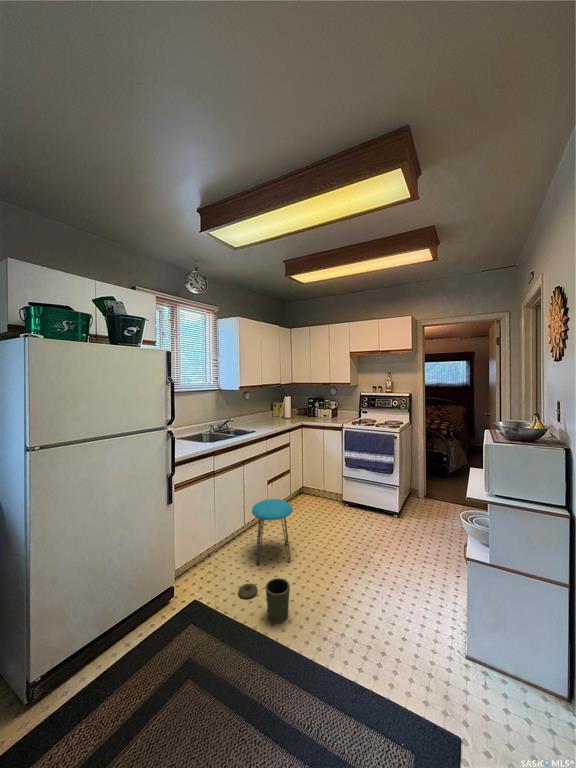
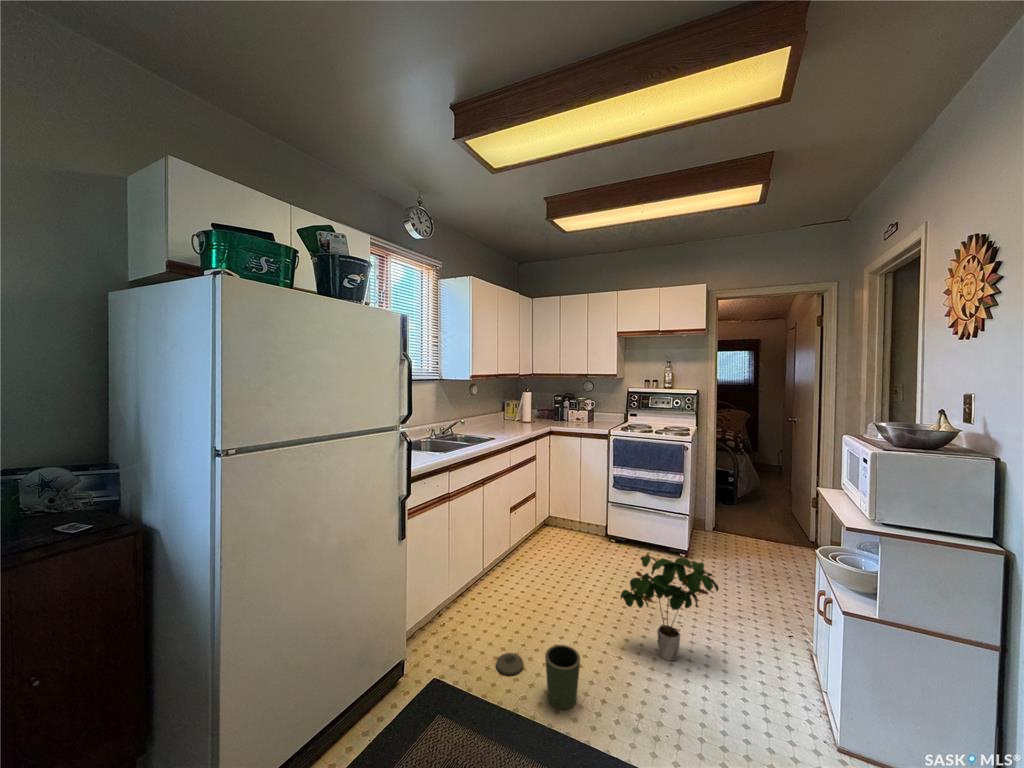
stool: present [252,499,293,565] -> none [502,532,560,626]
potted plant: none [329,515,396,592] -> present [620,554,719,661]

